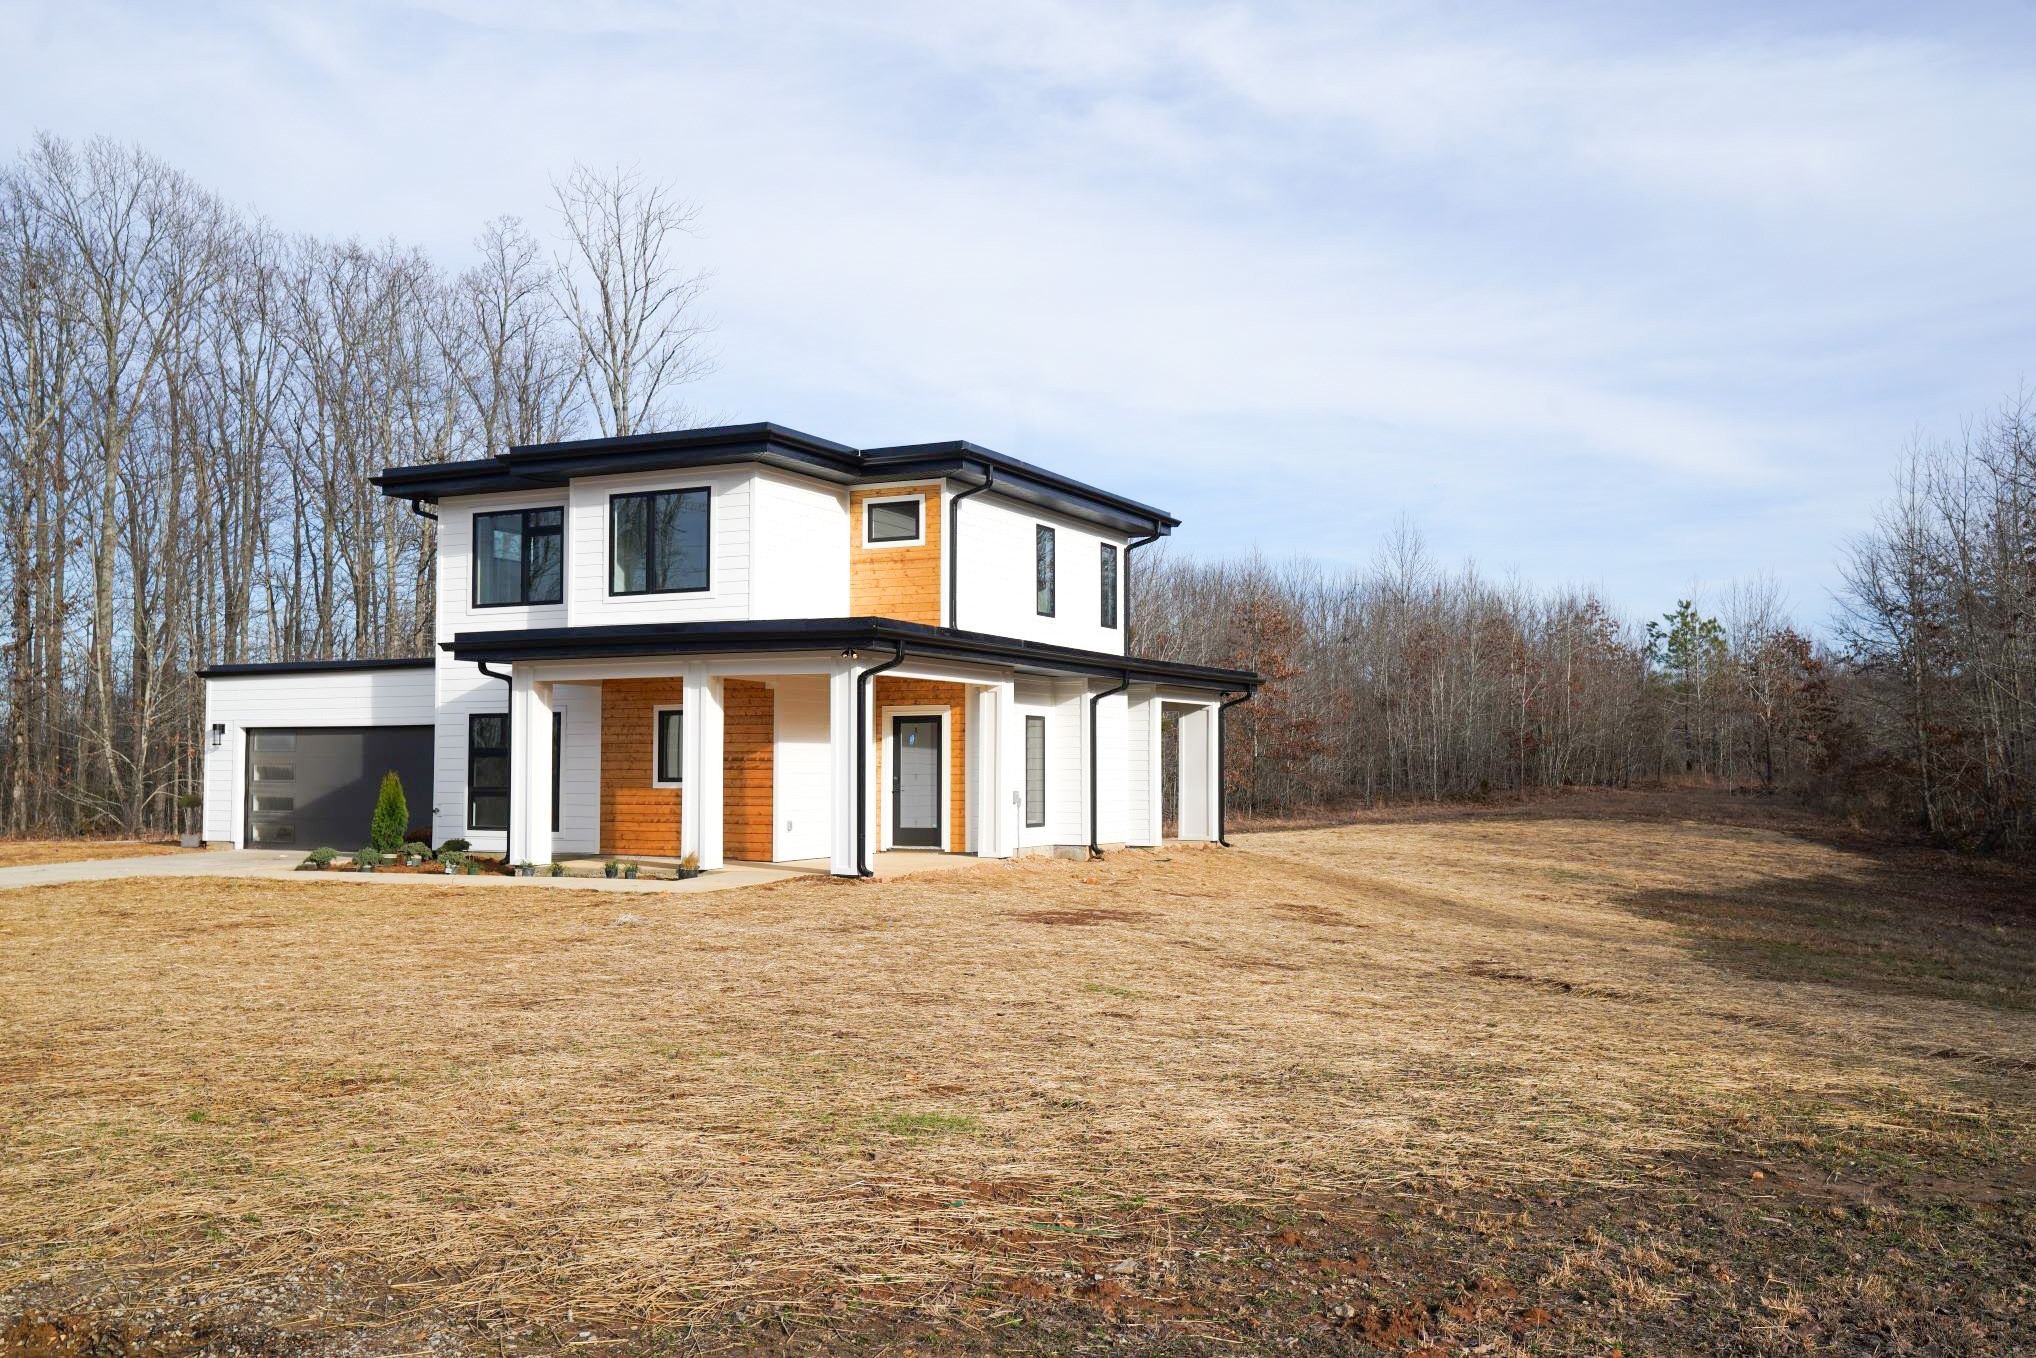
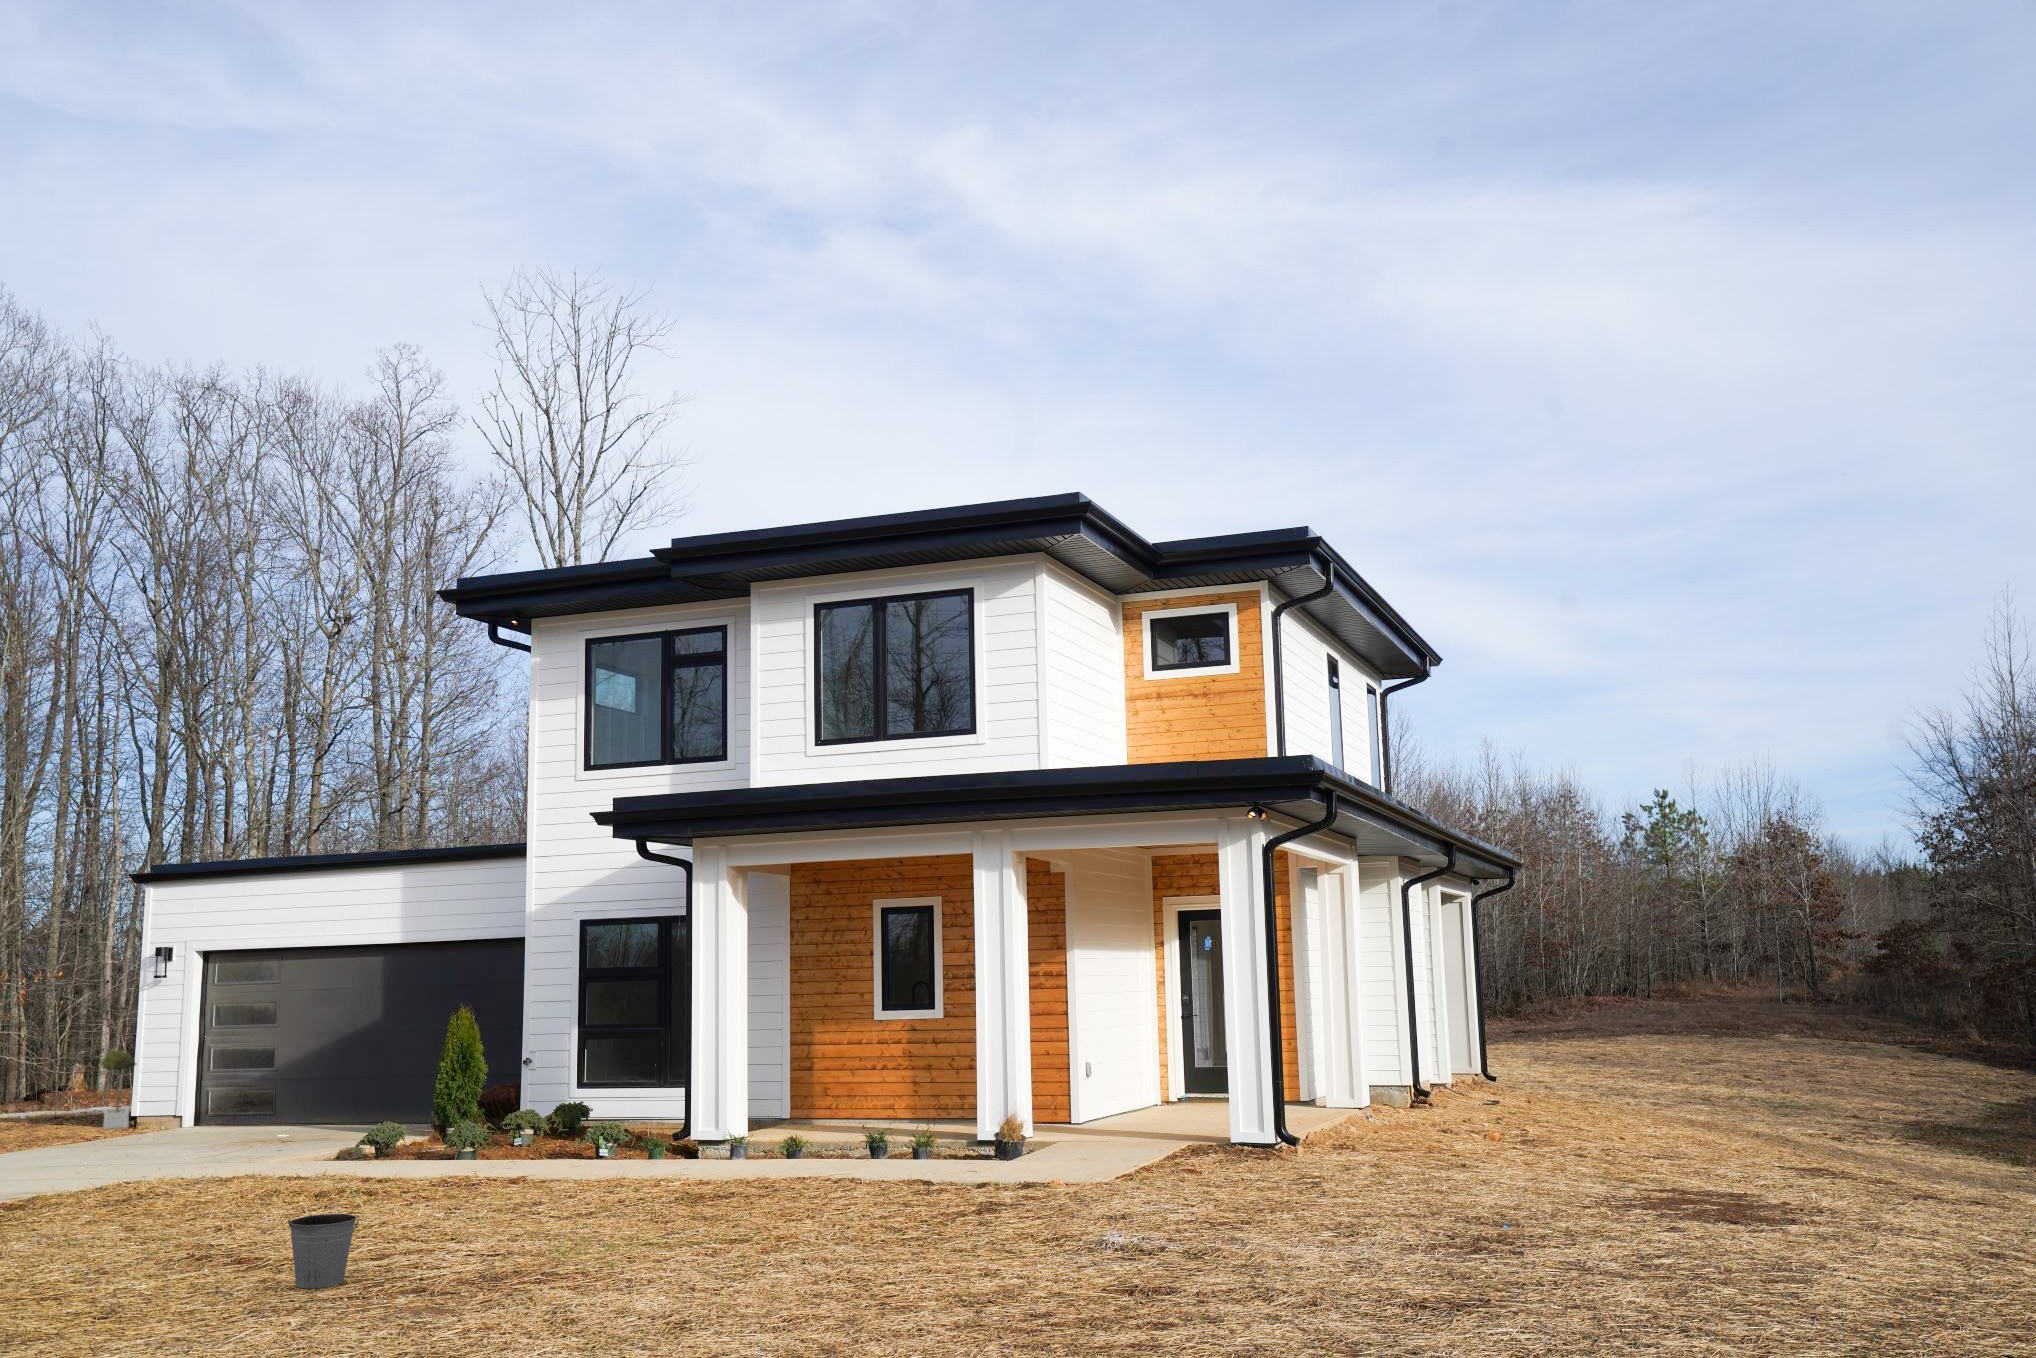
bucket: none [129,891,175,933] -> present [288,1214,360,1288]

